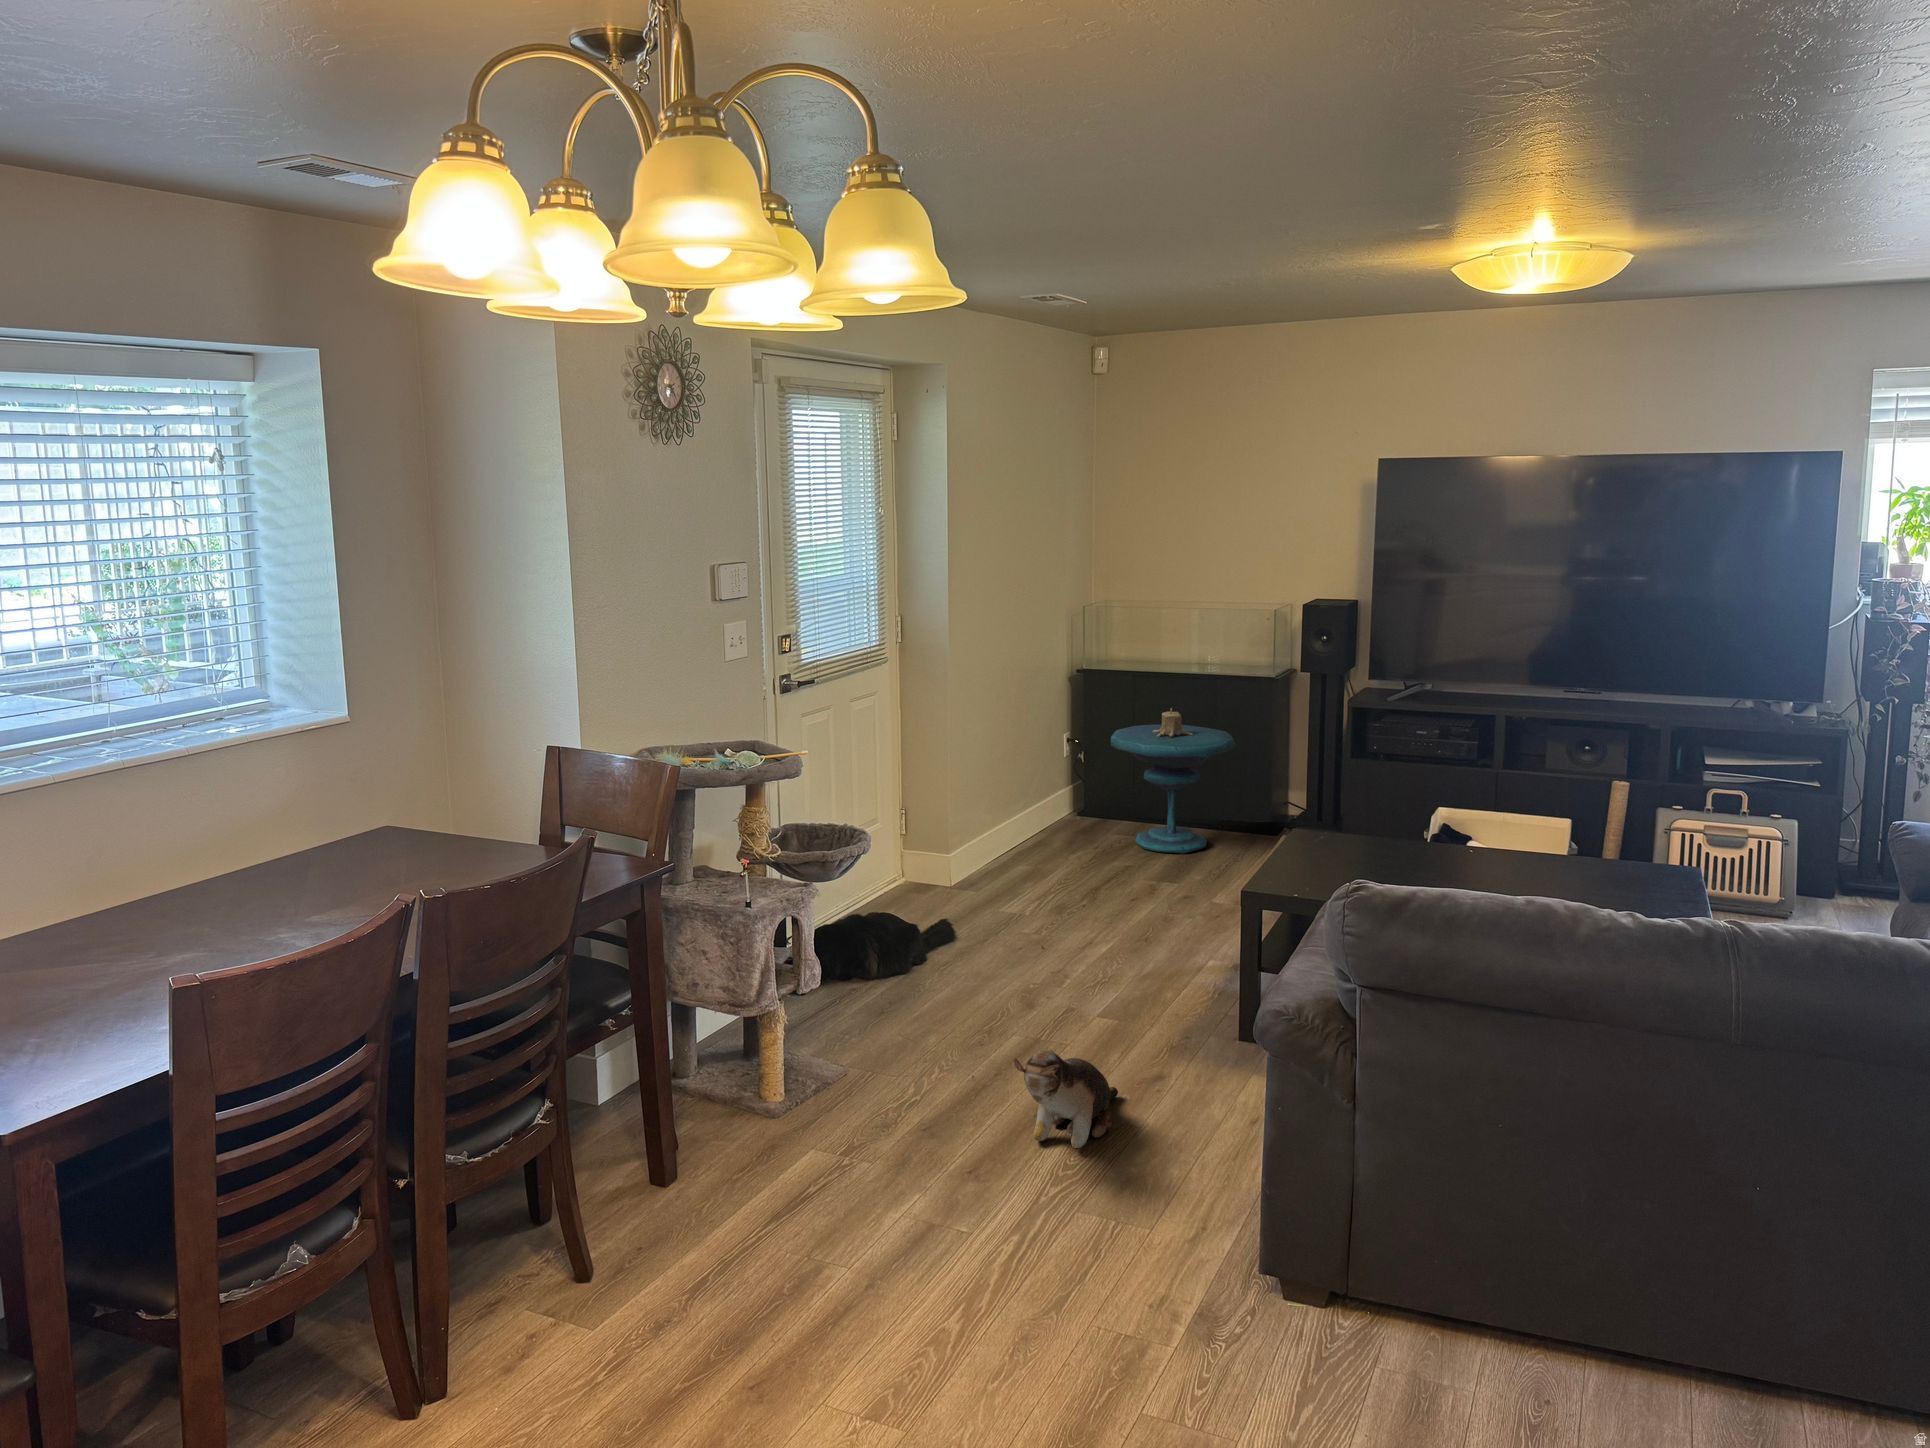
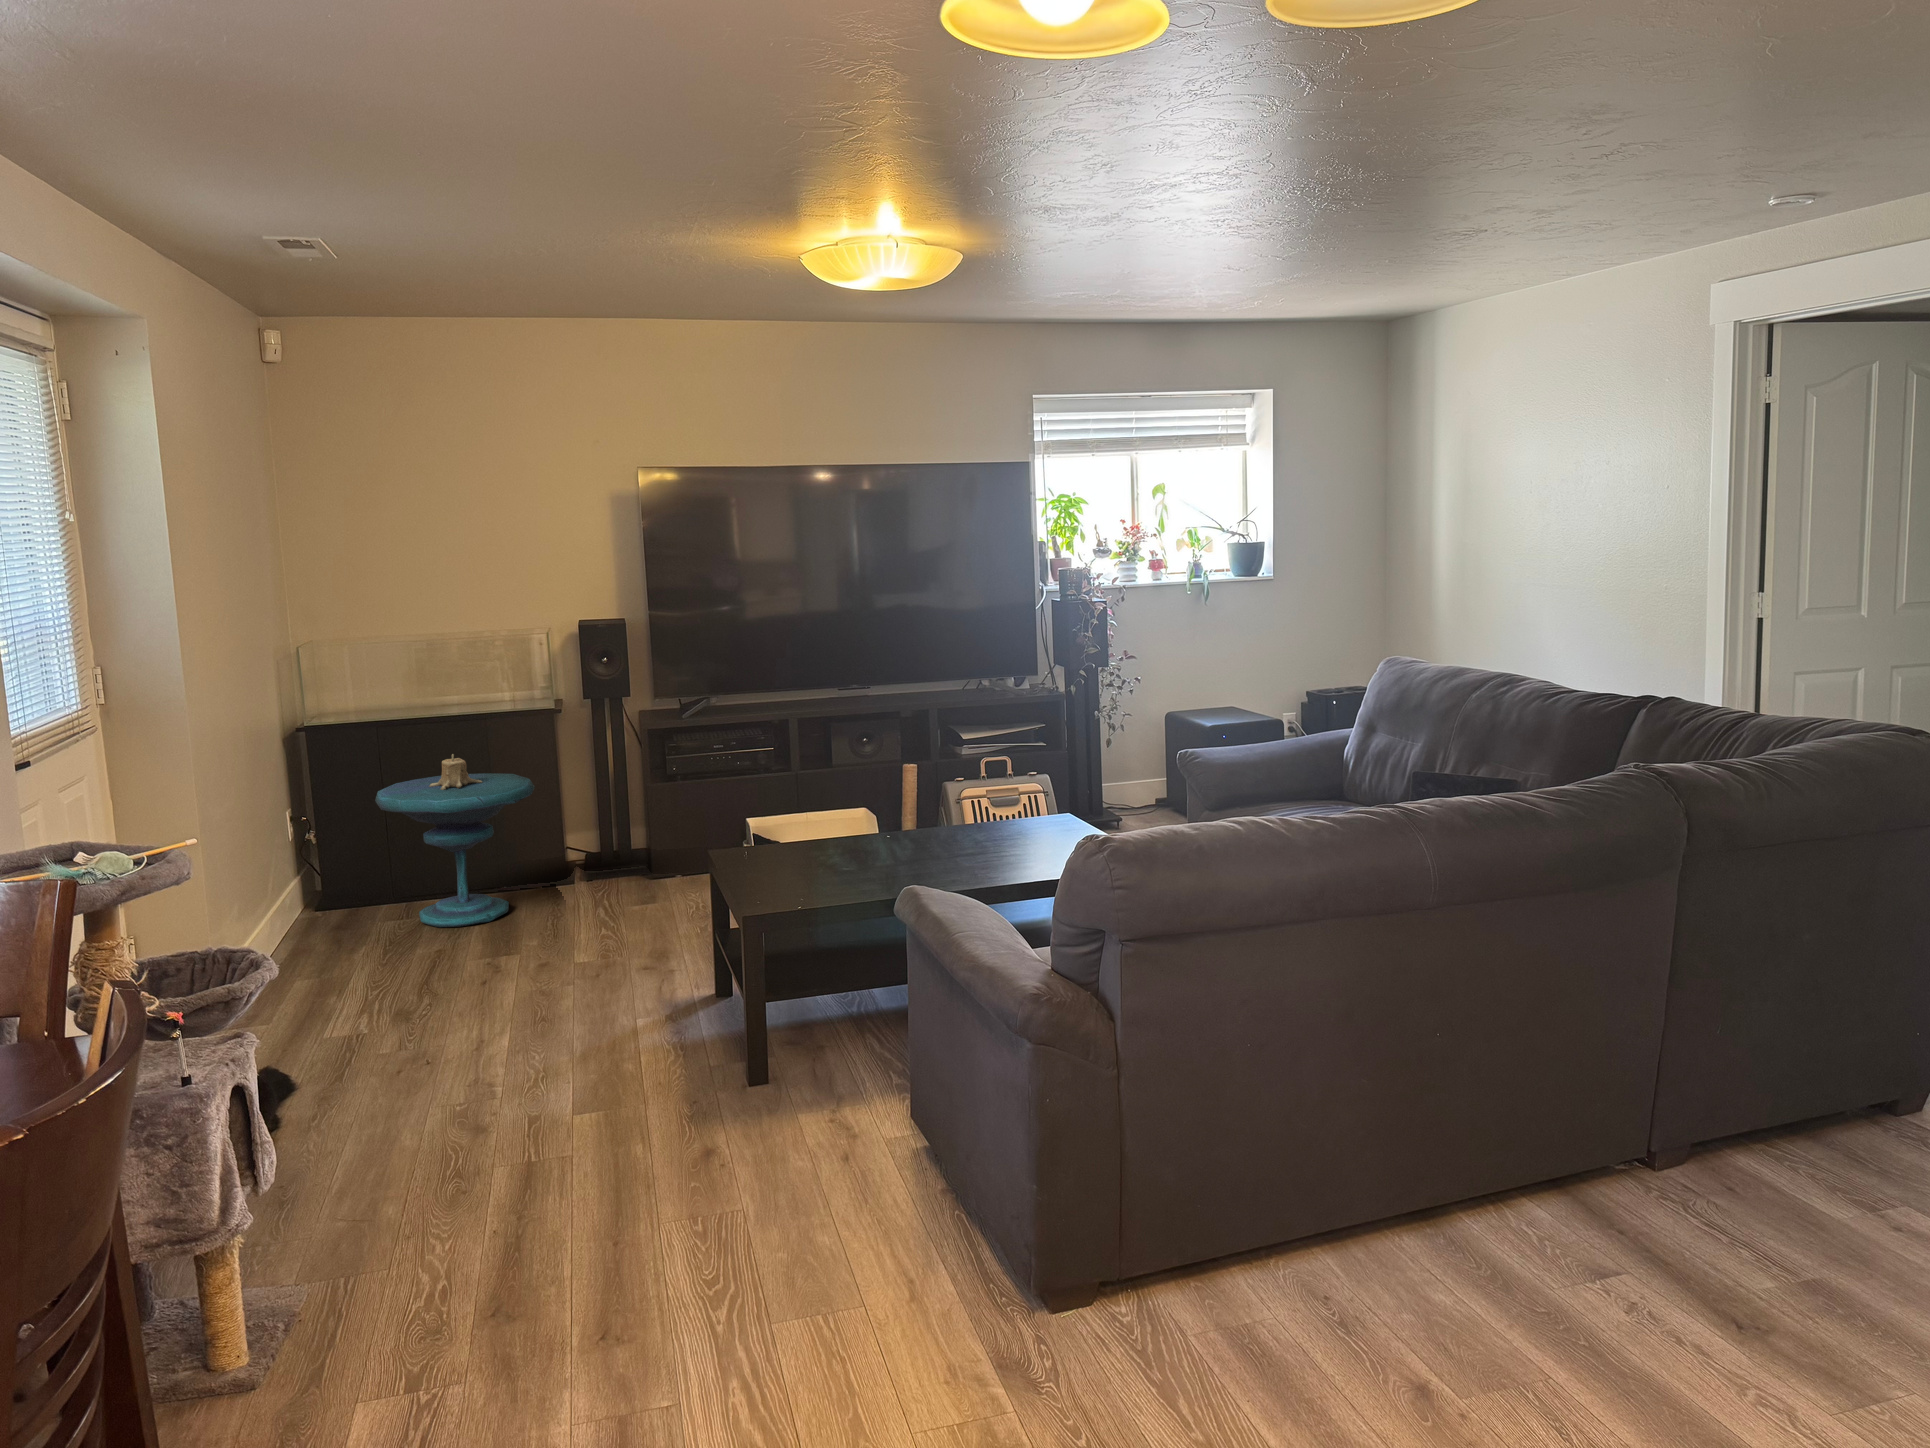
plush toy: present [1014,1050,1118,1148] -> none [633,1154,721,1278]

